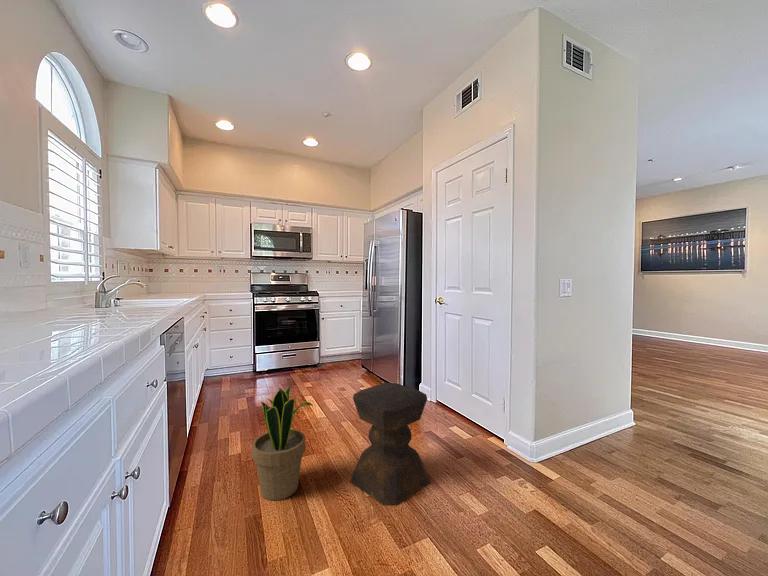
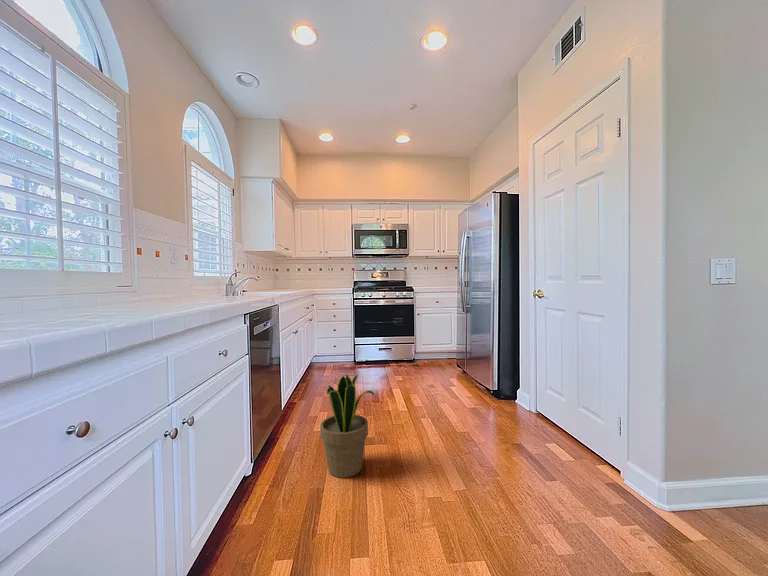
stool: present [351,383,430,506] -> none [411,380,495,508]

